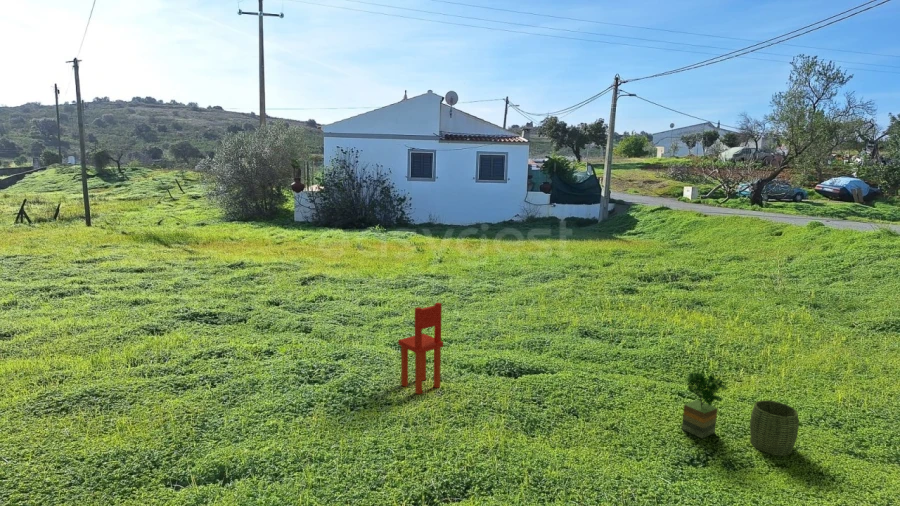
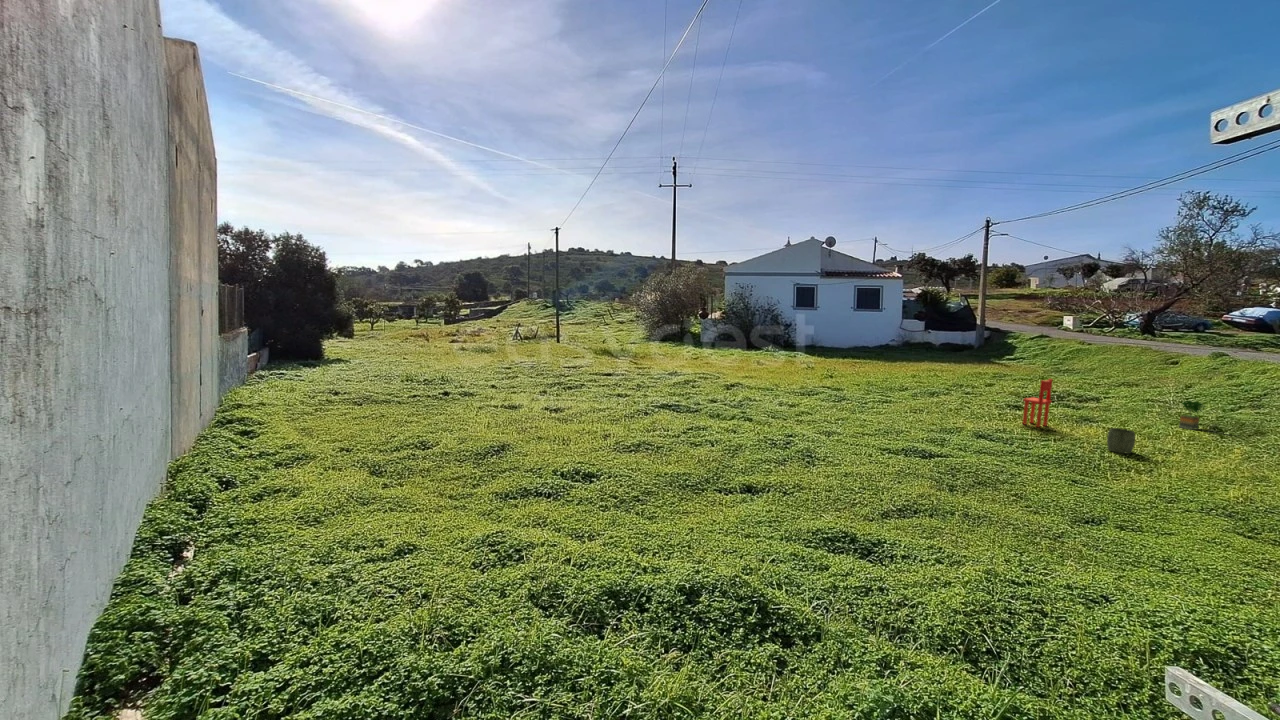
chair: present [398,303,443,394] -> present [1022,379,1052,427]
potted tree: present [682,372,728,438] -> present [1179,401,1204,430]

